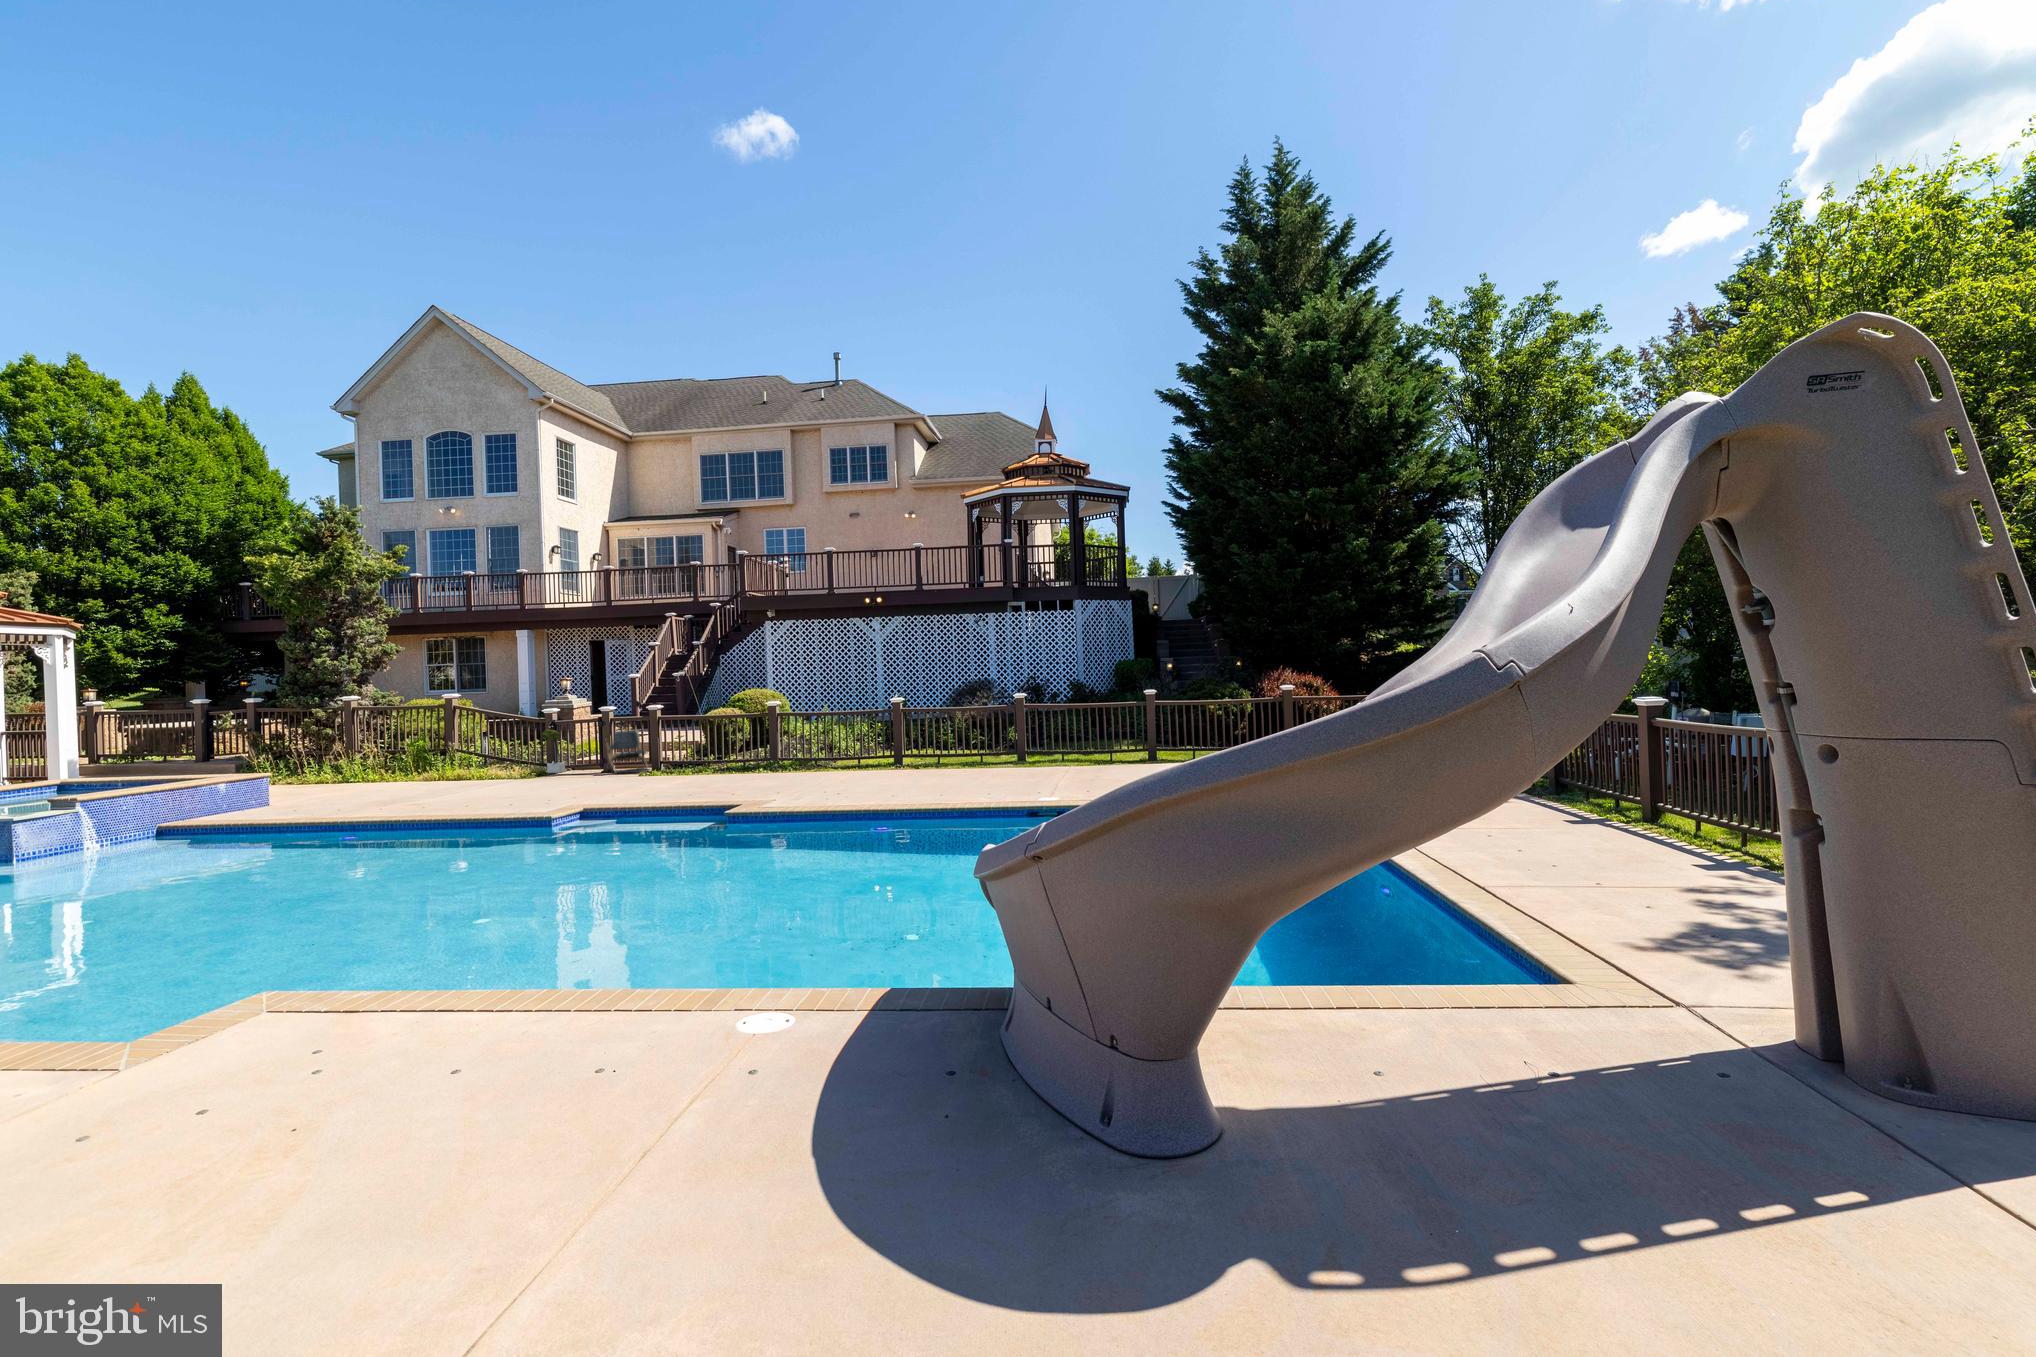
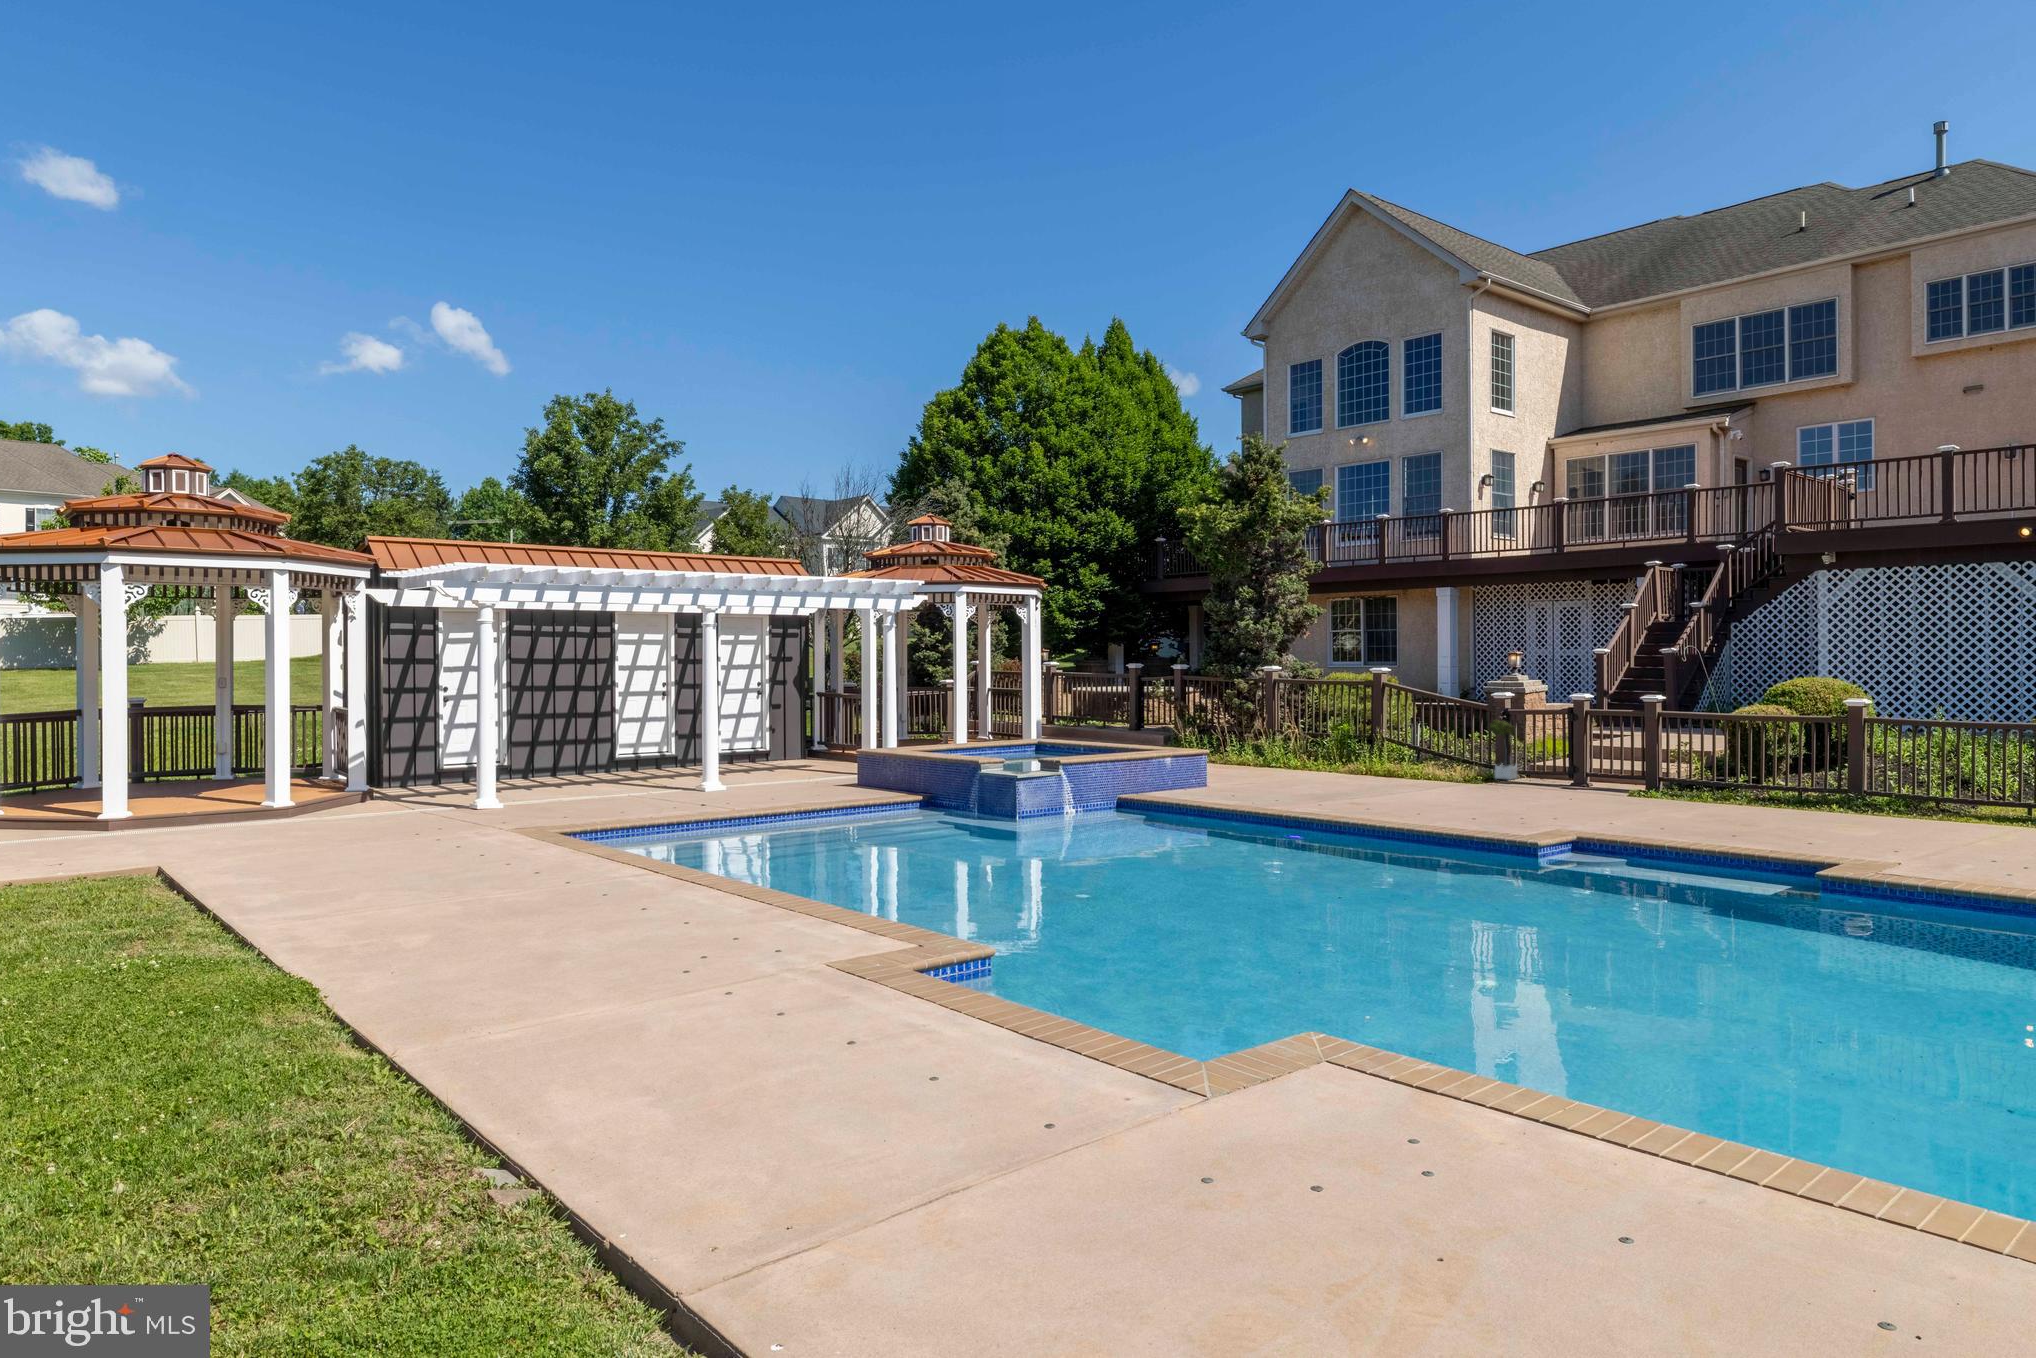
lounge chair: present [607,730,648,771] -> none [1574,729,1640,789]

